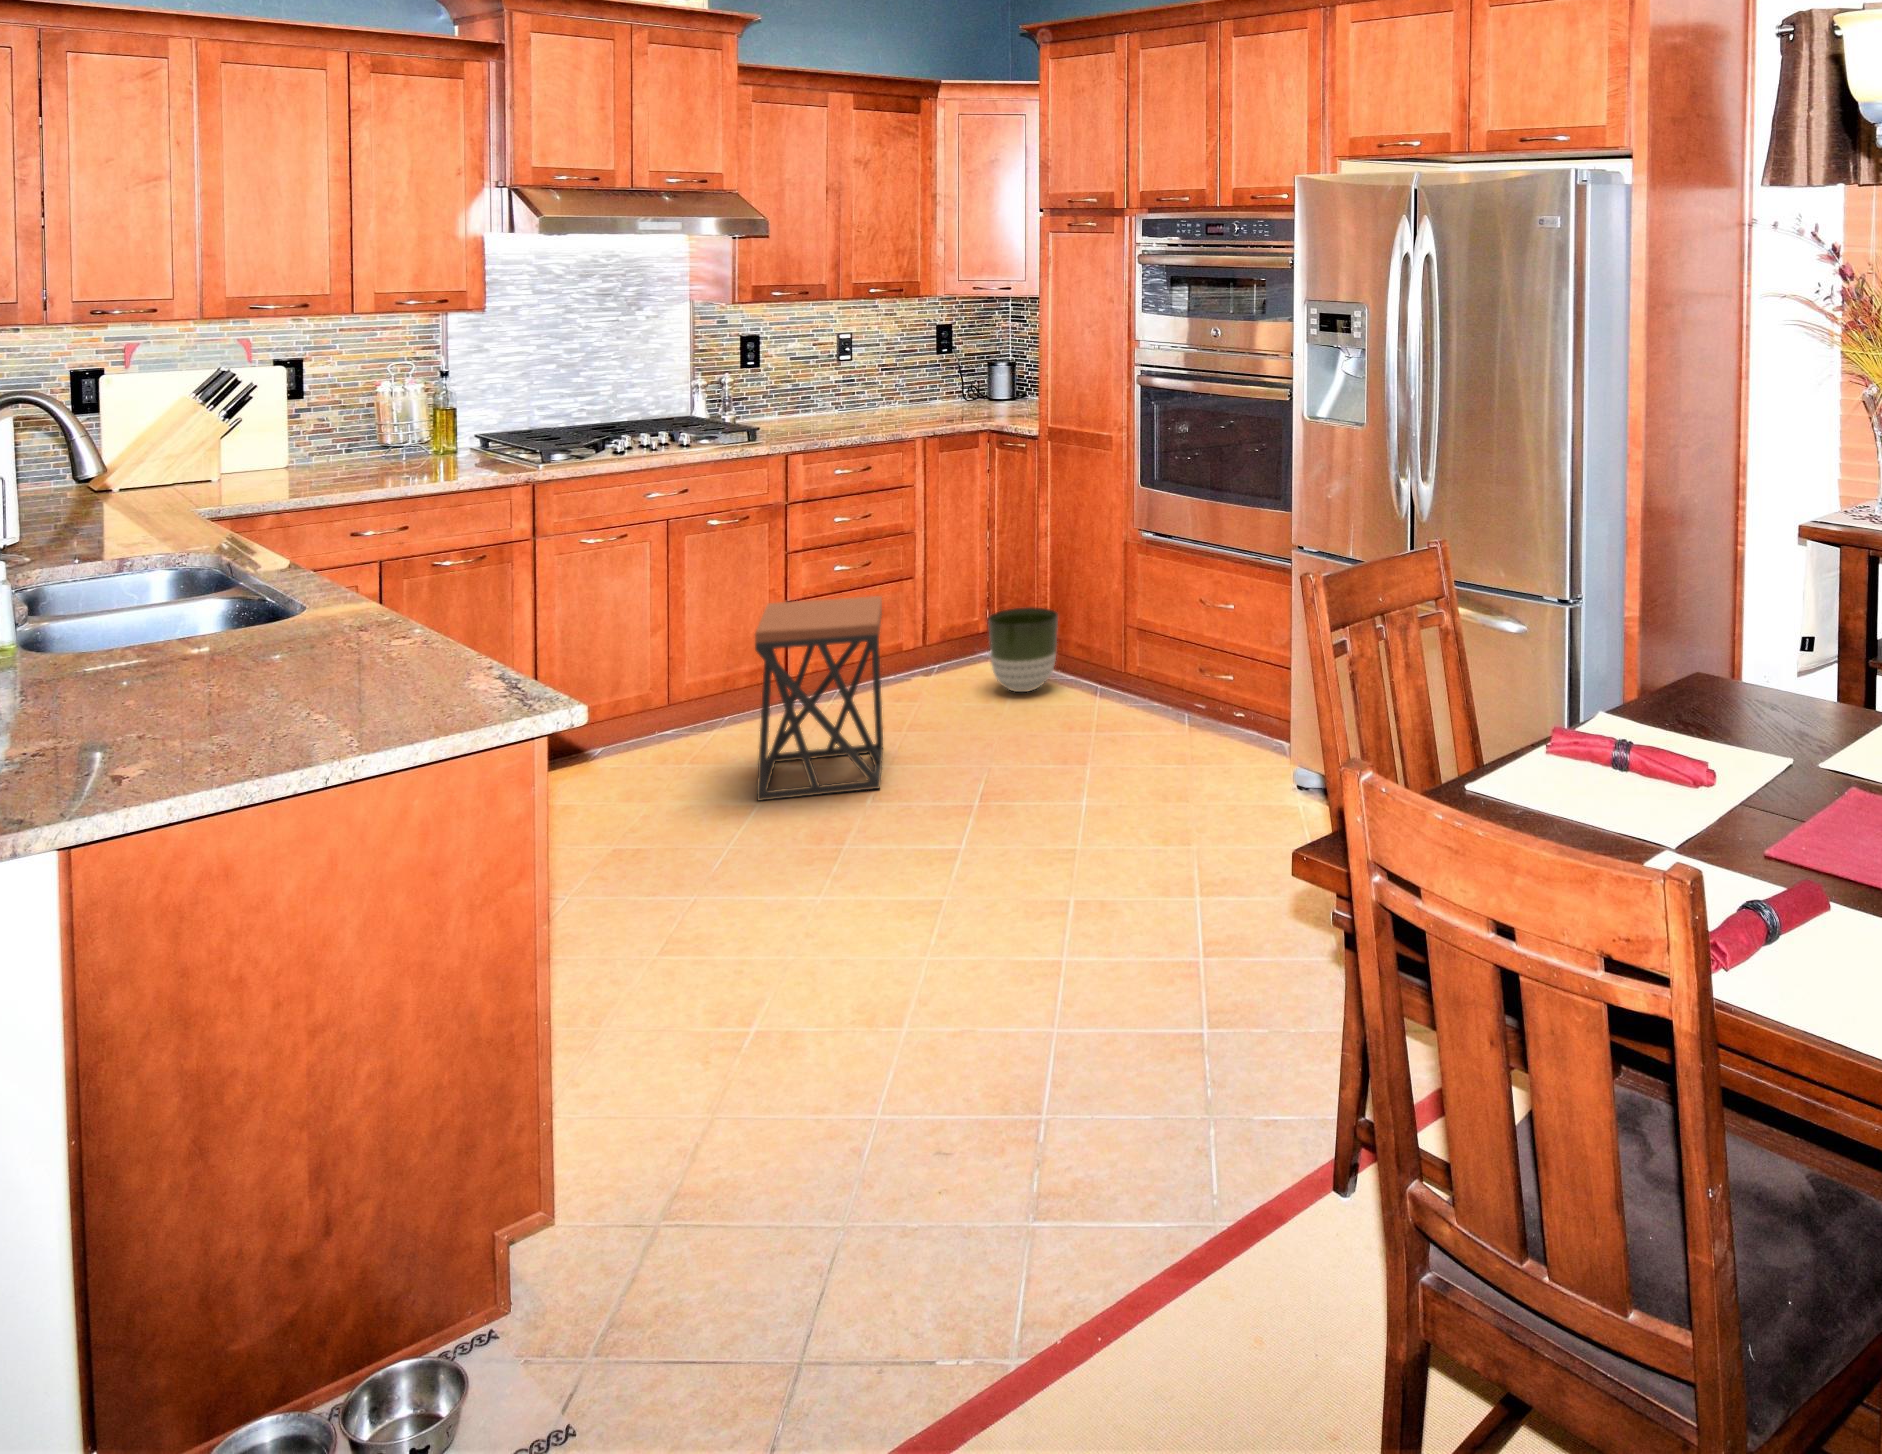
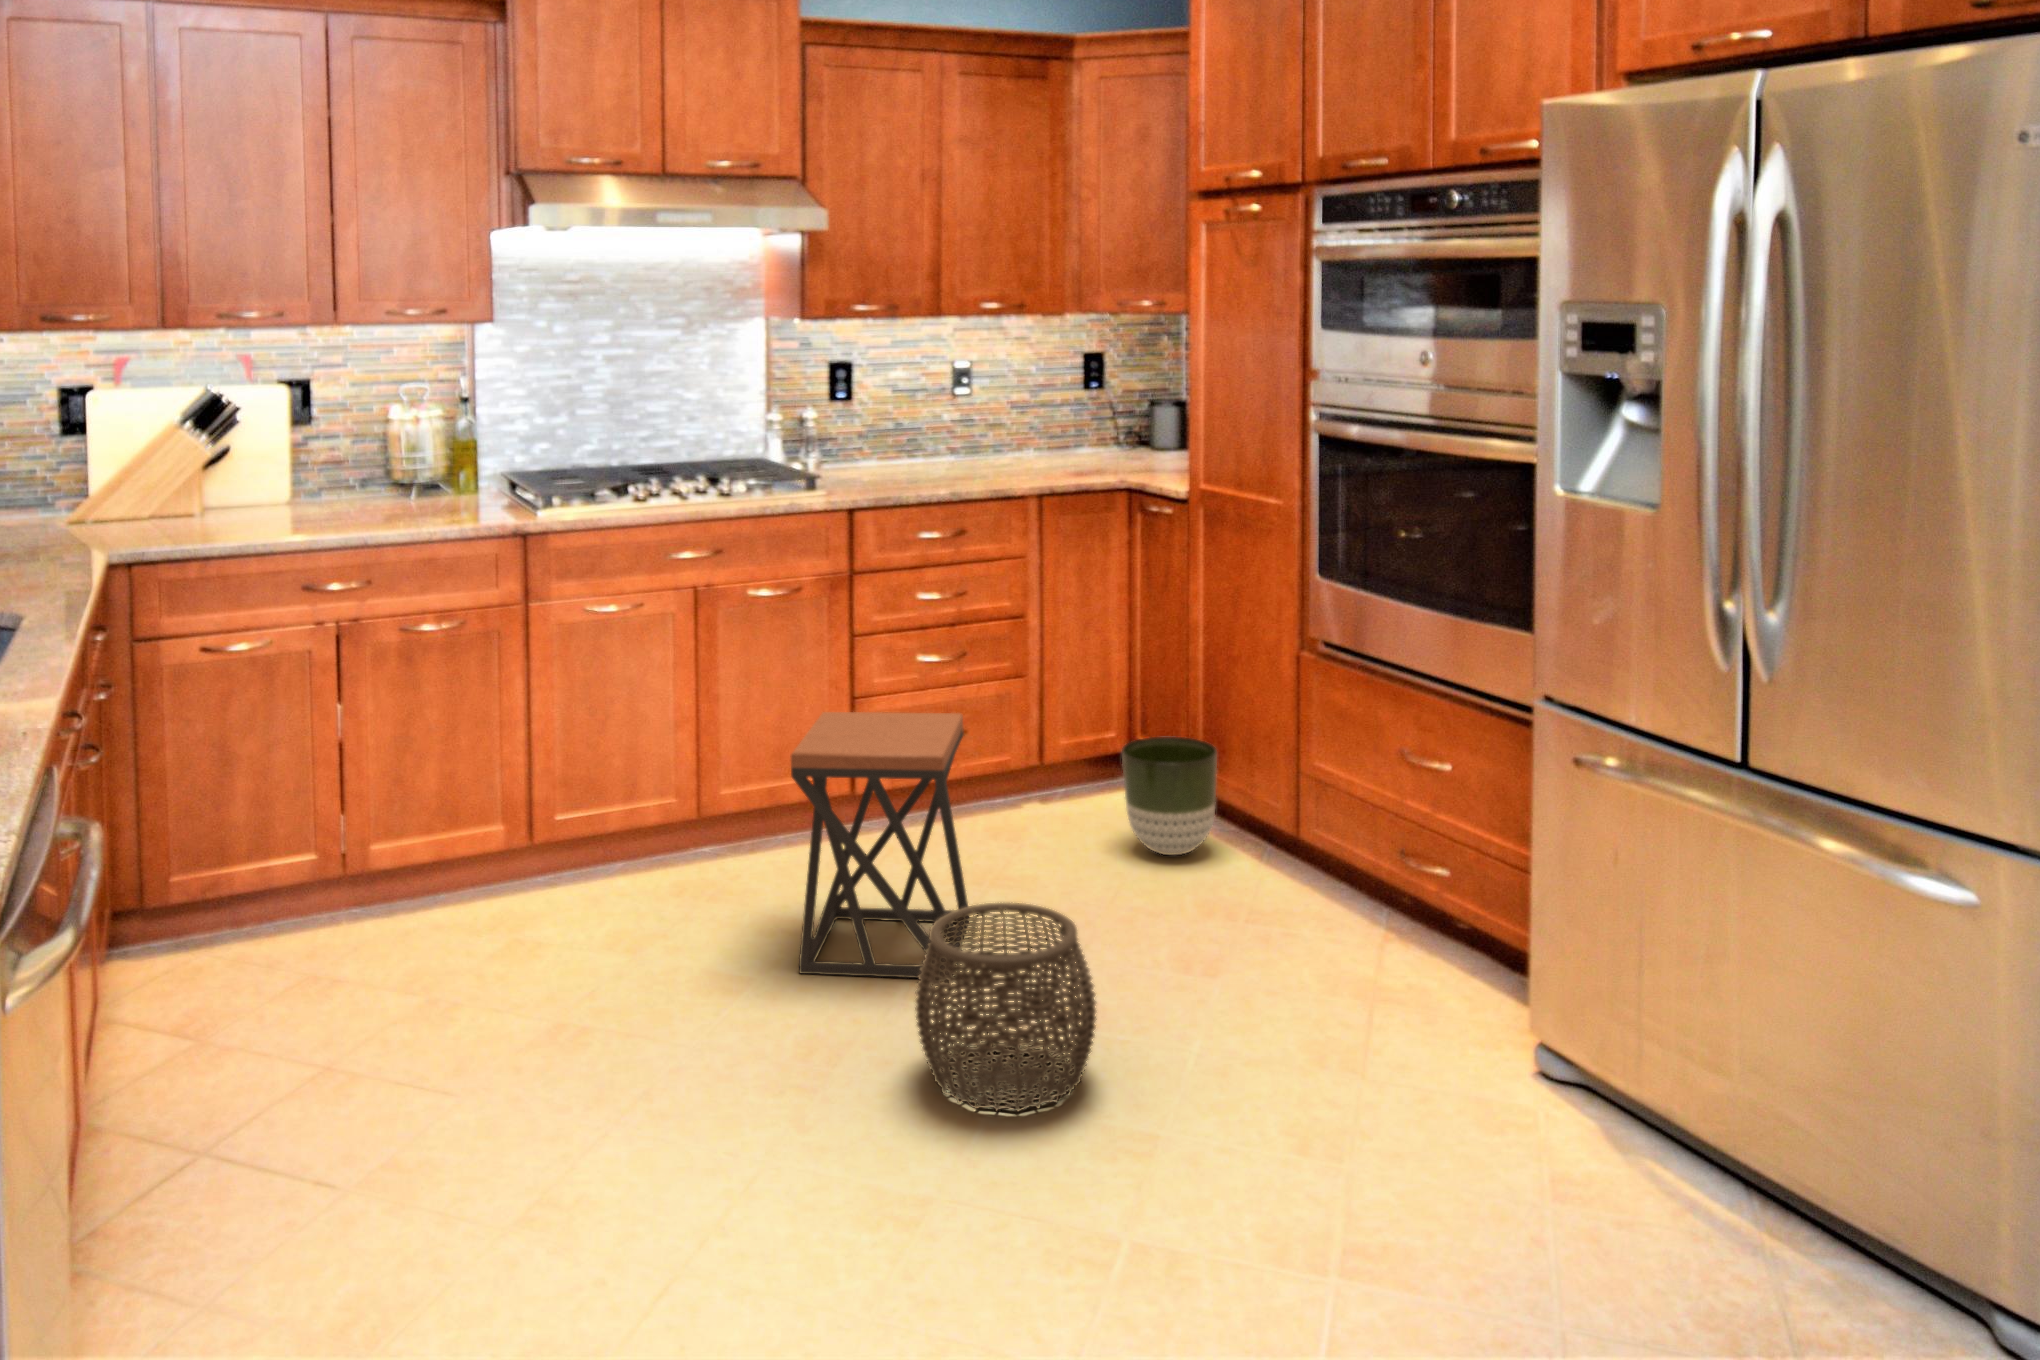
woven basket: none [872,718,1007,863] -> present [915,903,1097,1111]

